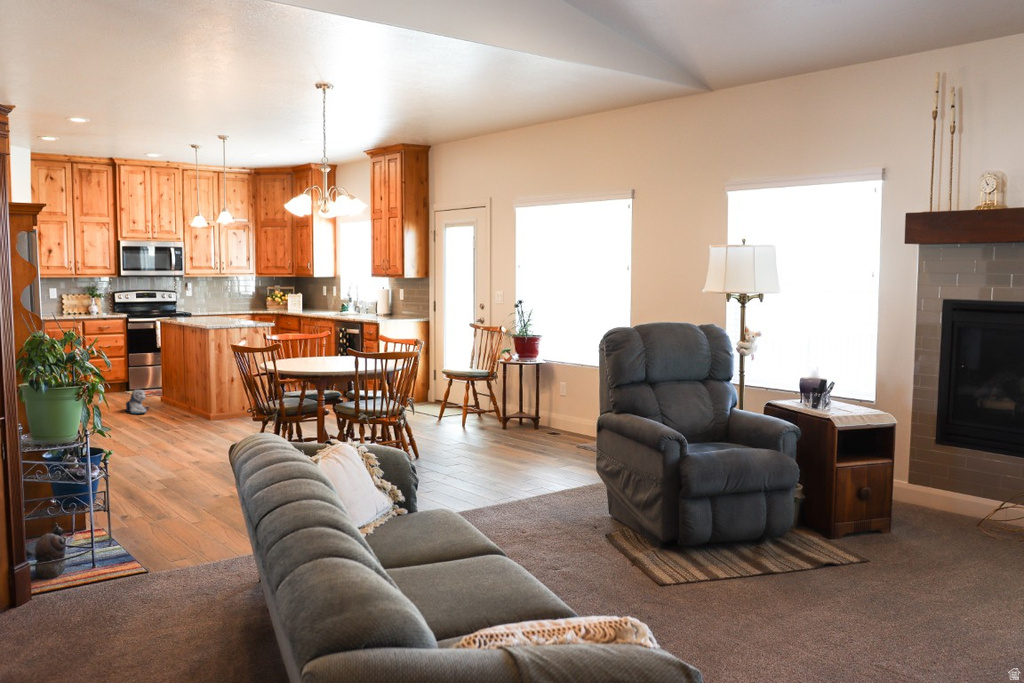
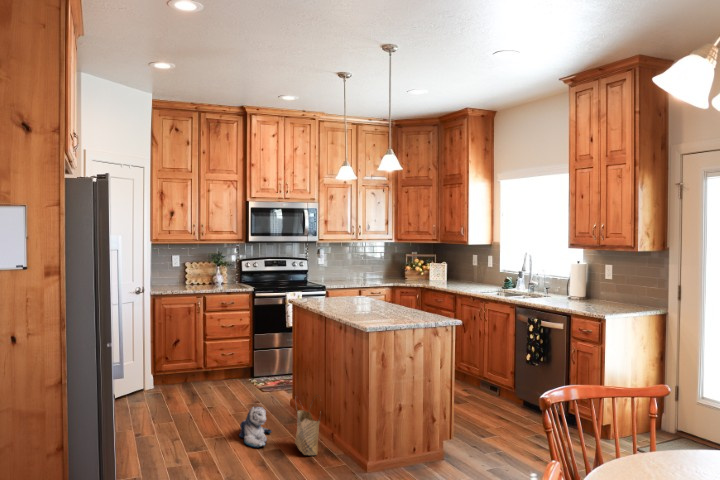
woven basket: none [166,378,185,415] -> present [295,410,320,455]

